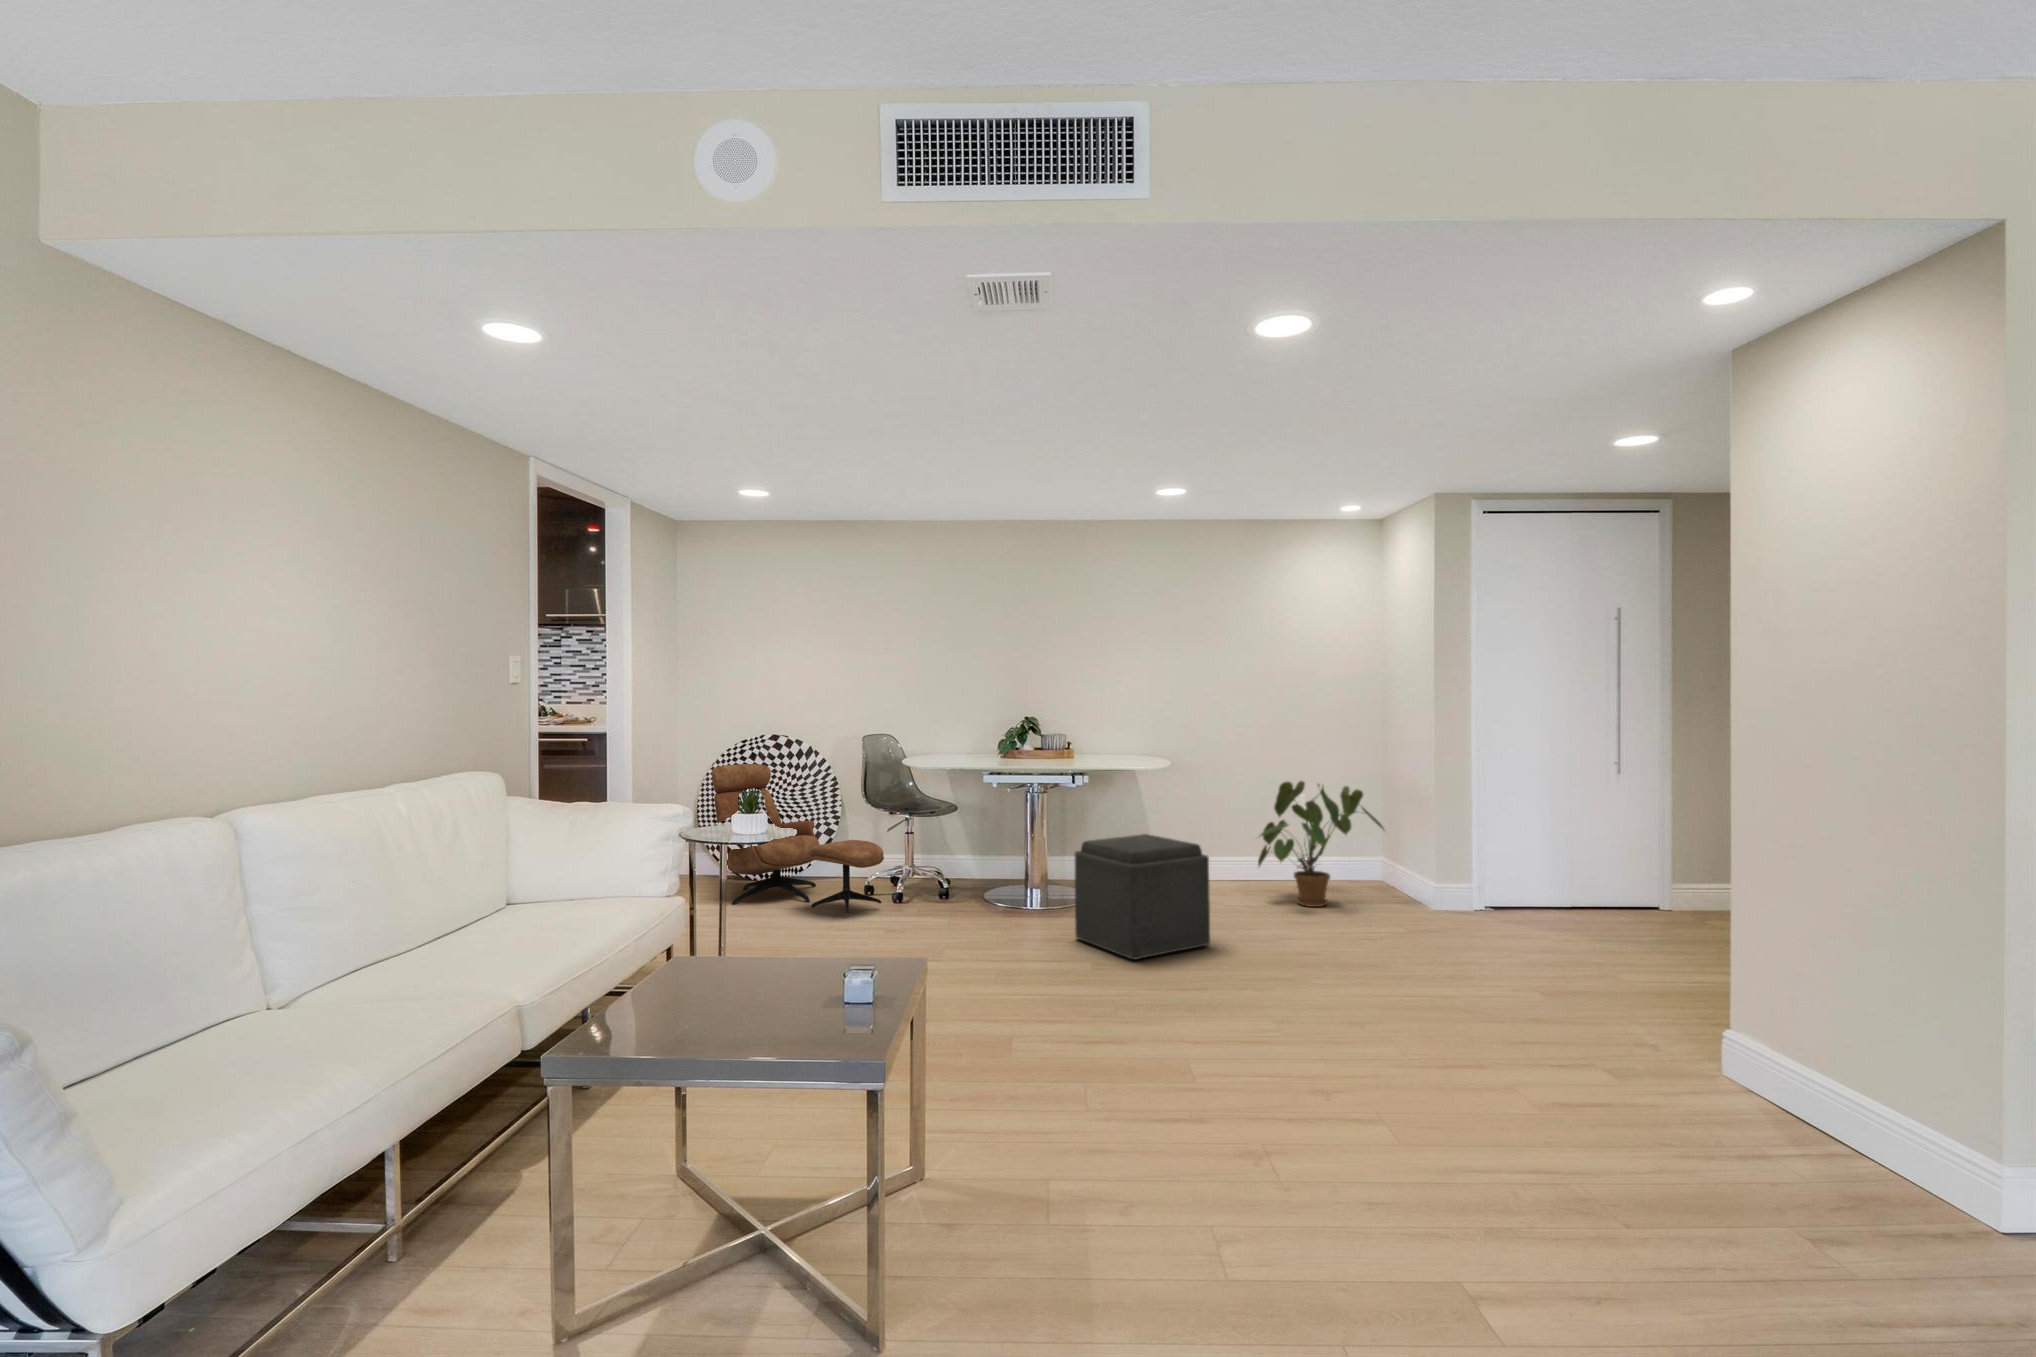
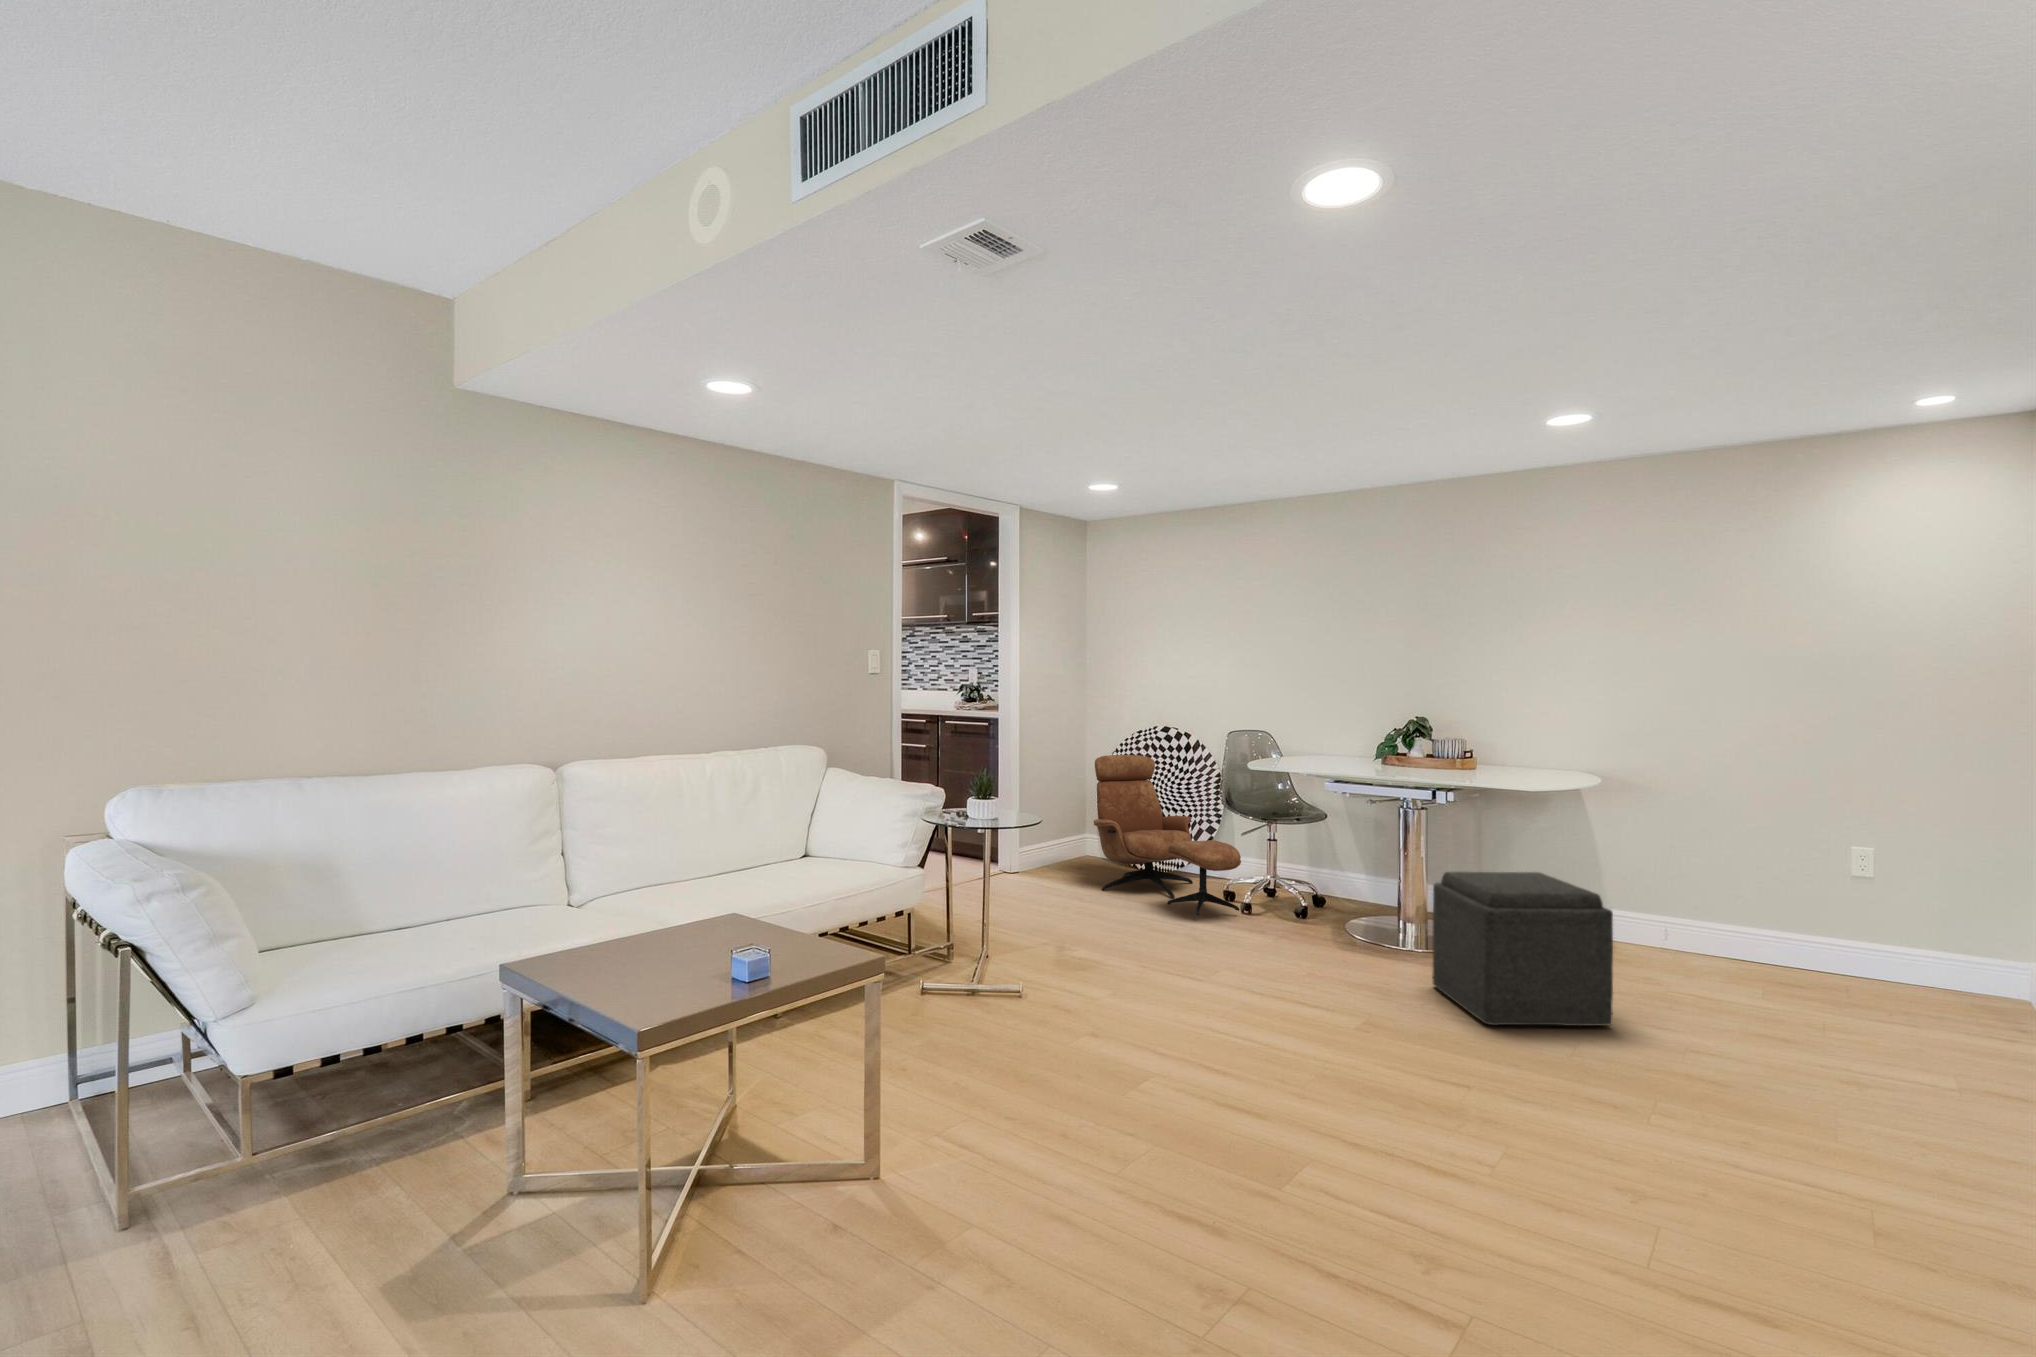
house plant: present [1258,781,1384,907] -> none [1732,824,1972,1004]

